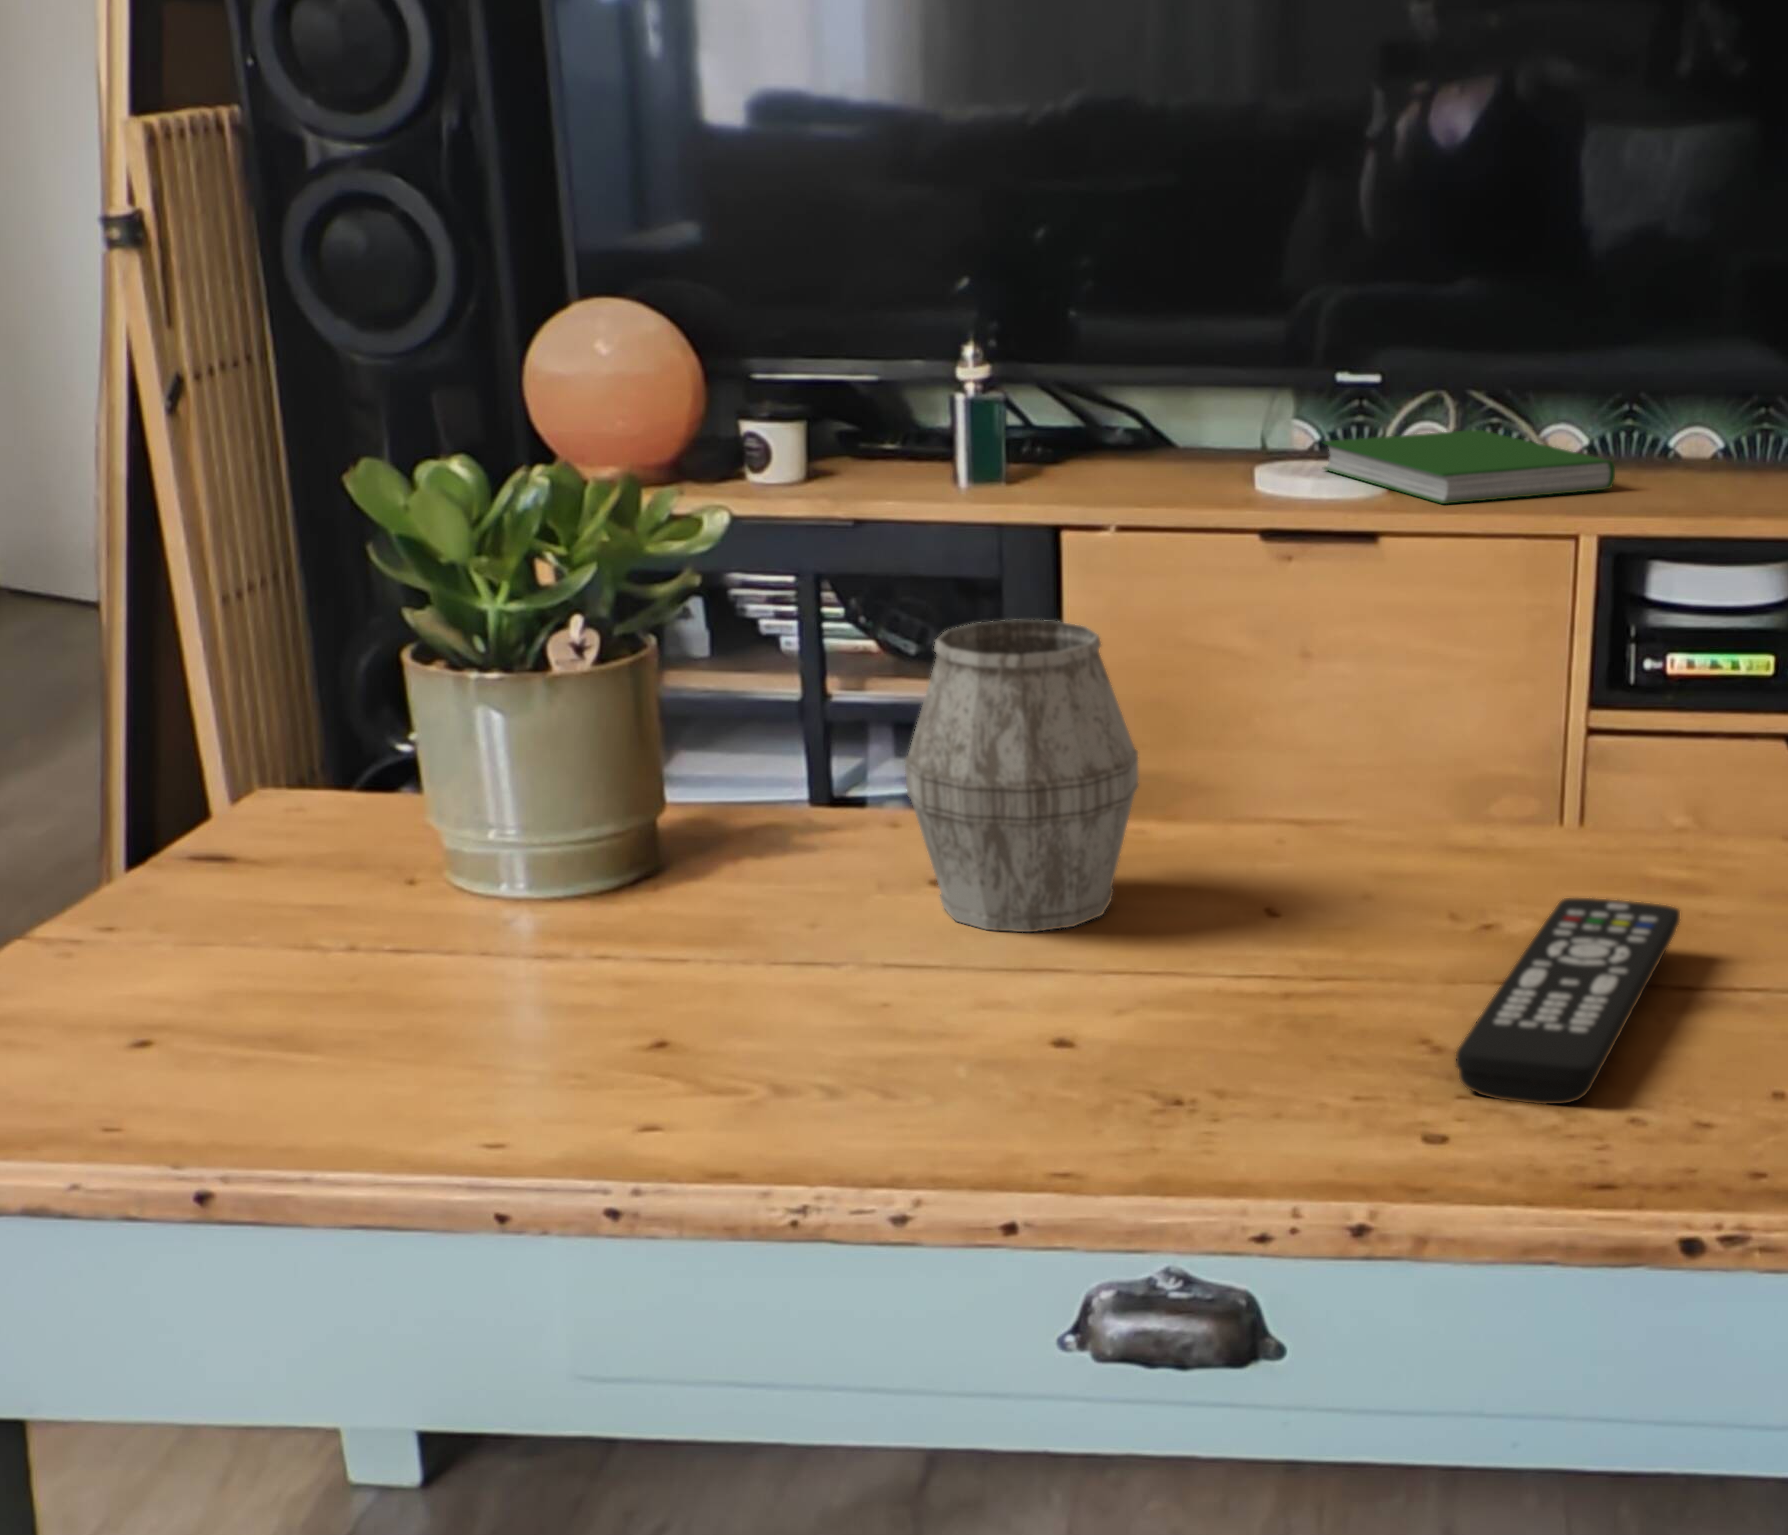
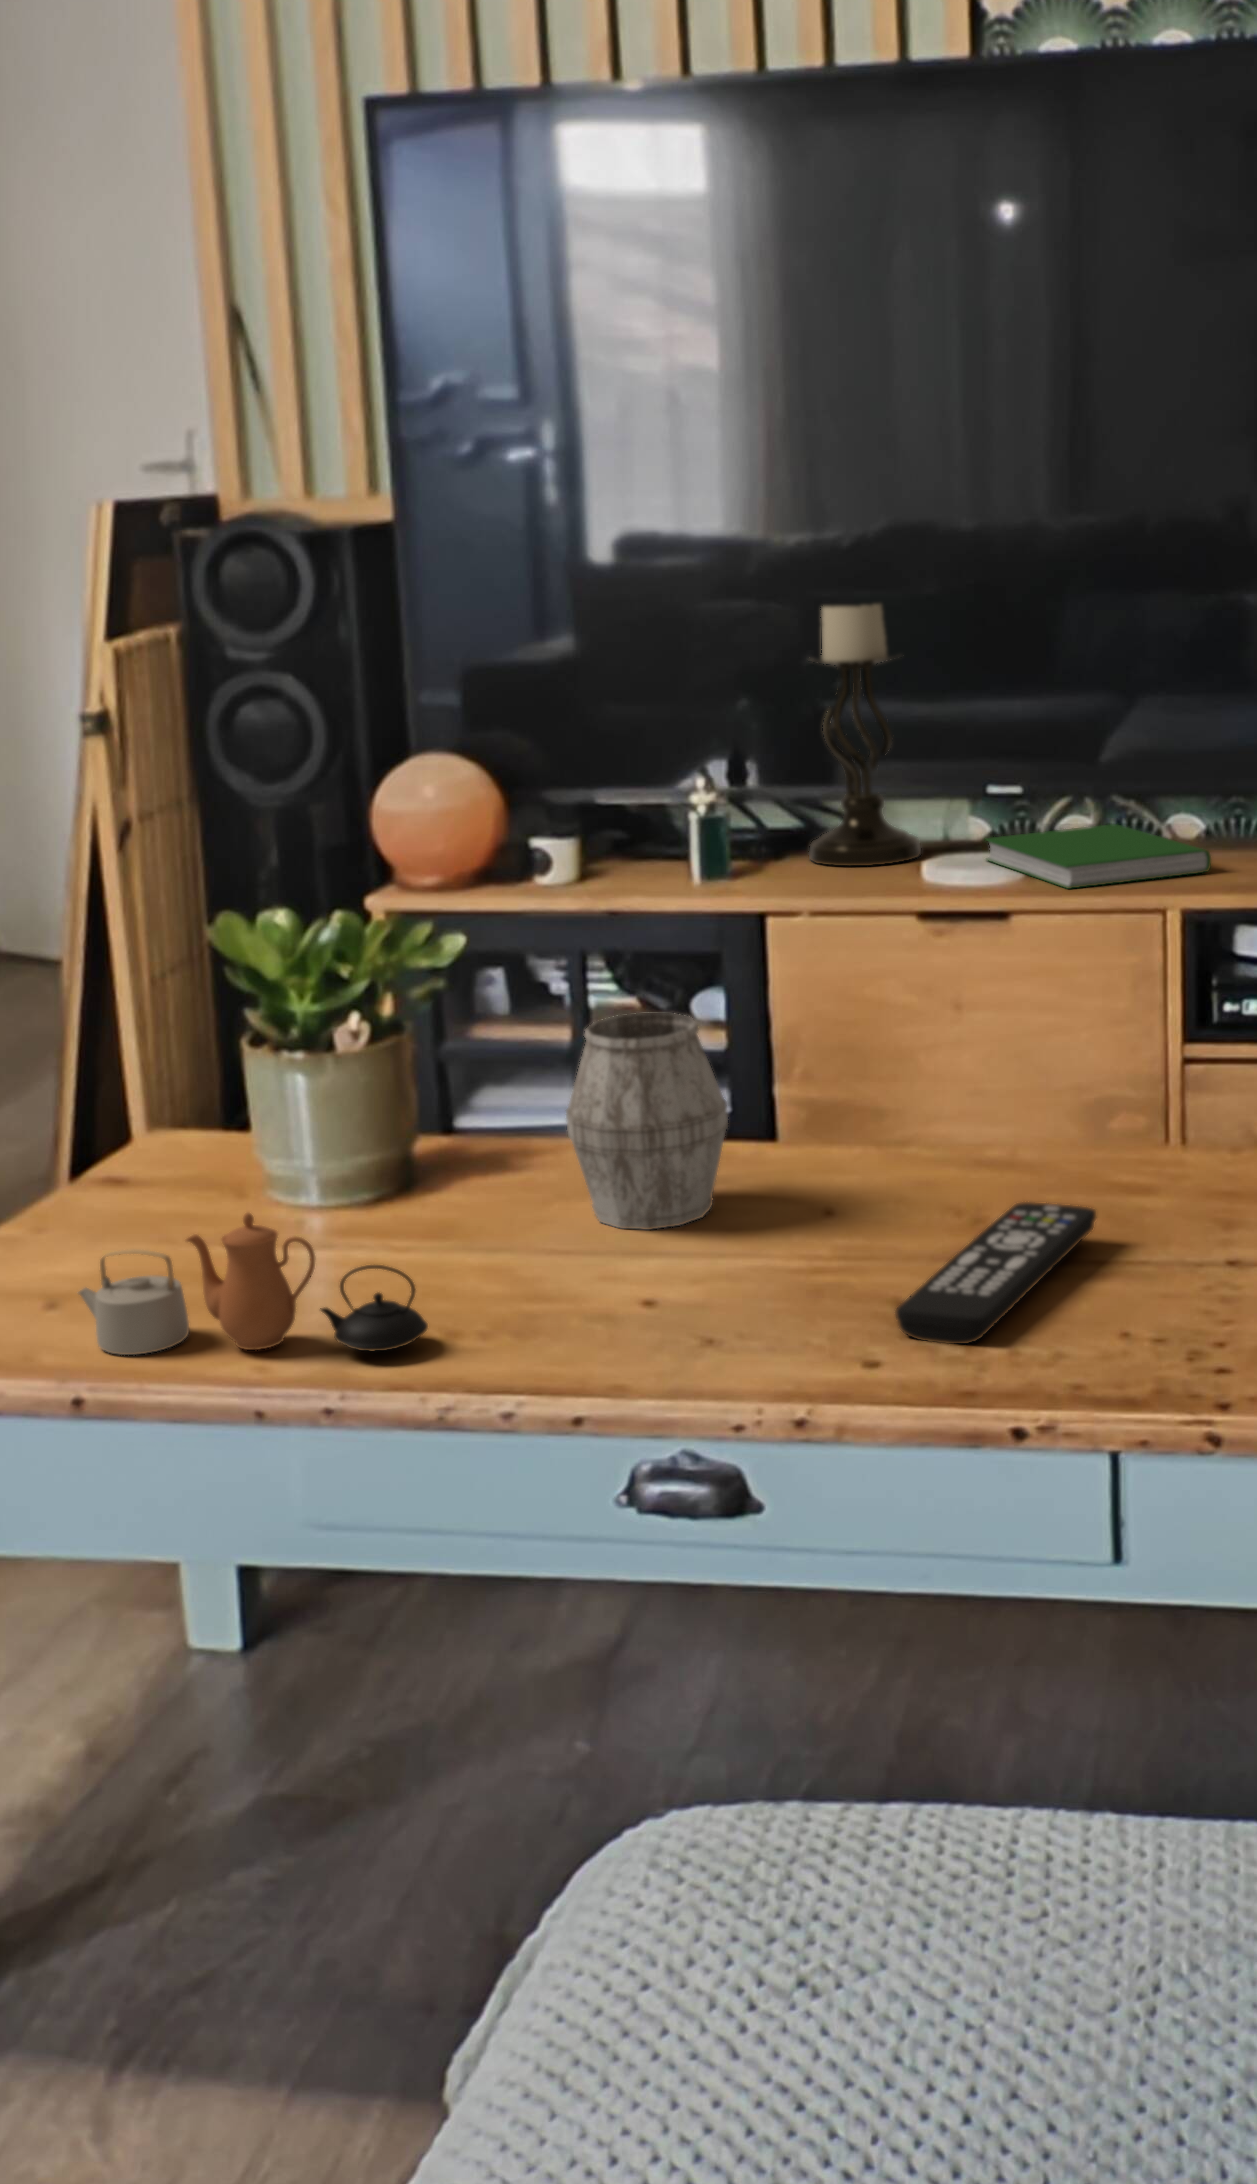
candle holder: none [1097,111,1239,472] -> present [809,605,921,866]
teapot: none [186,902,751,1121] -> present [79,1213,428,1355]

